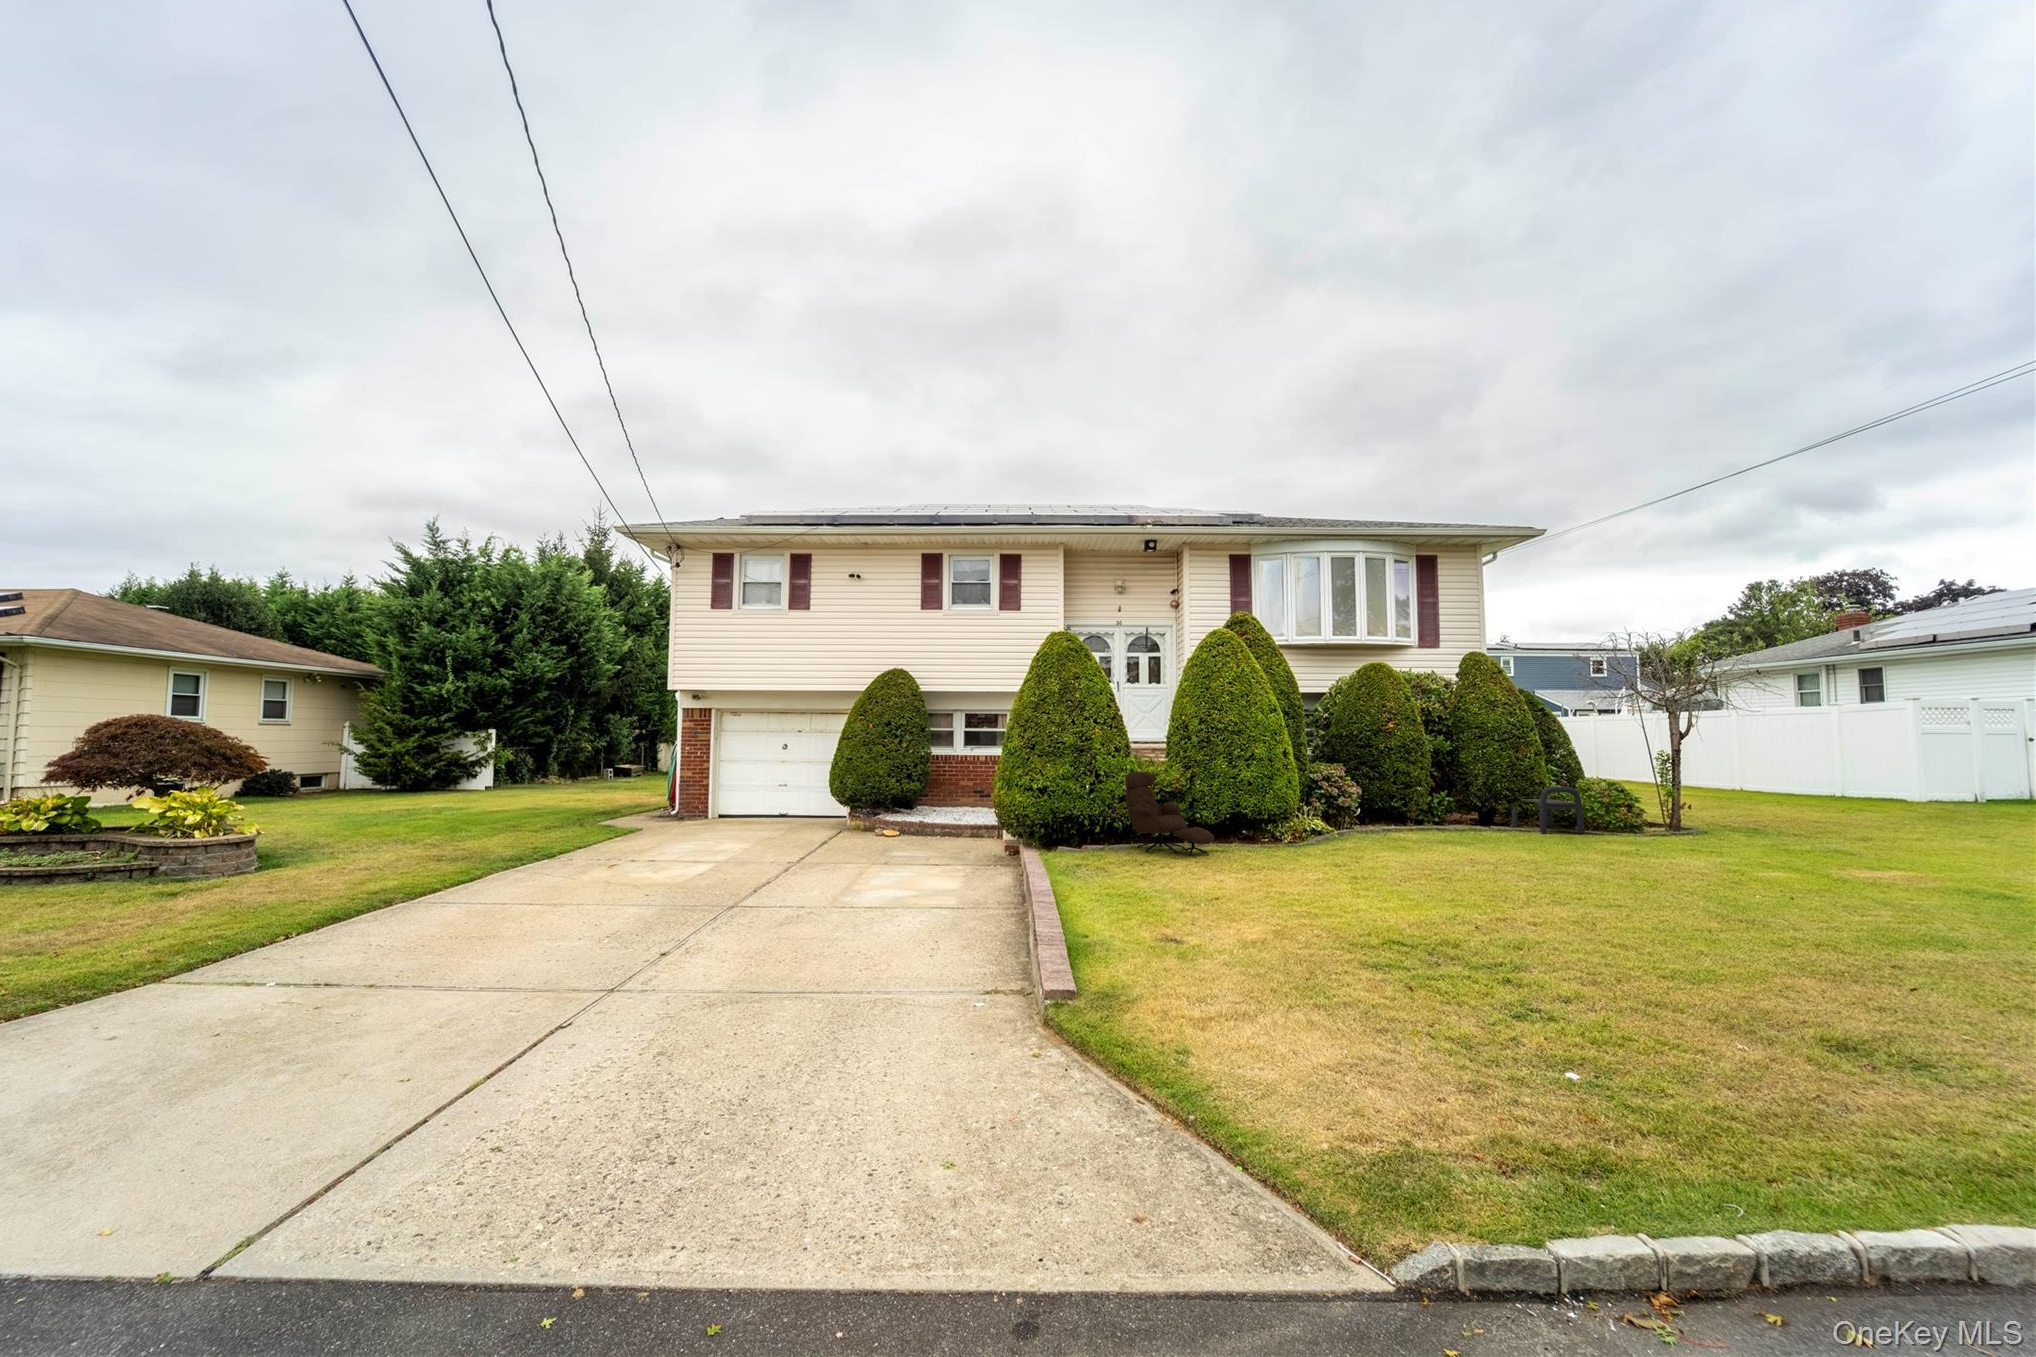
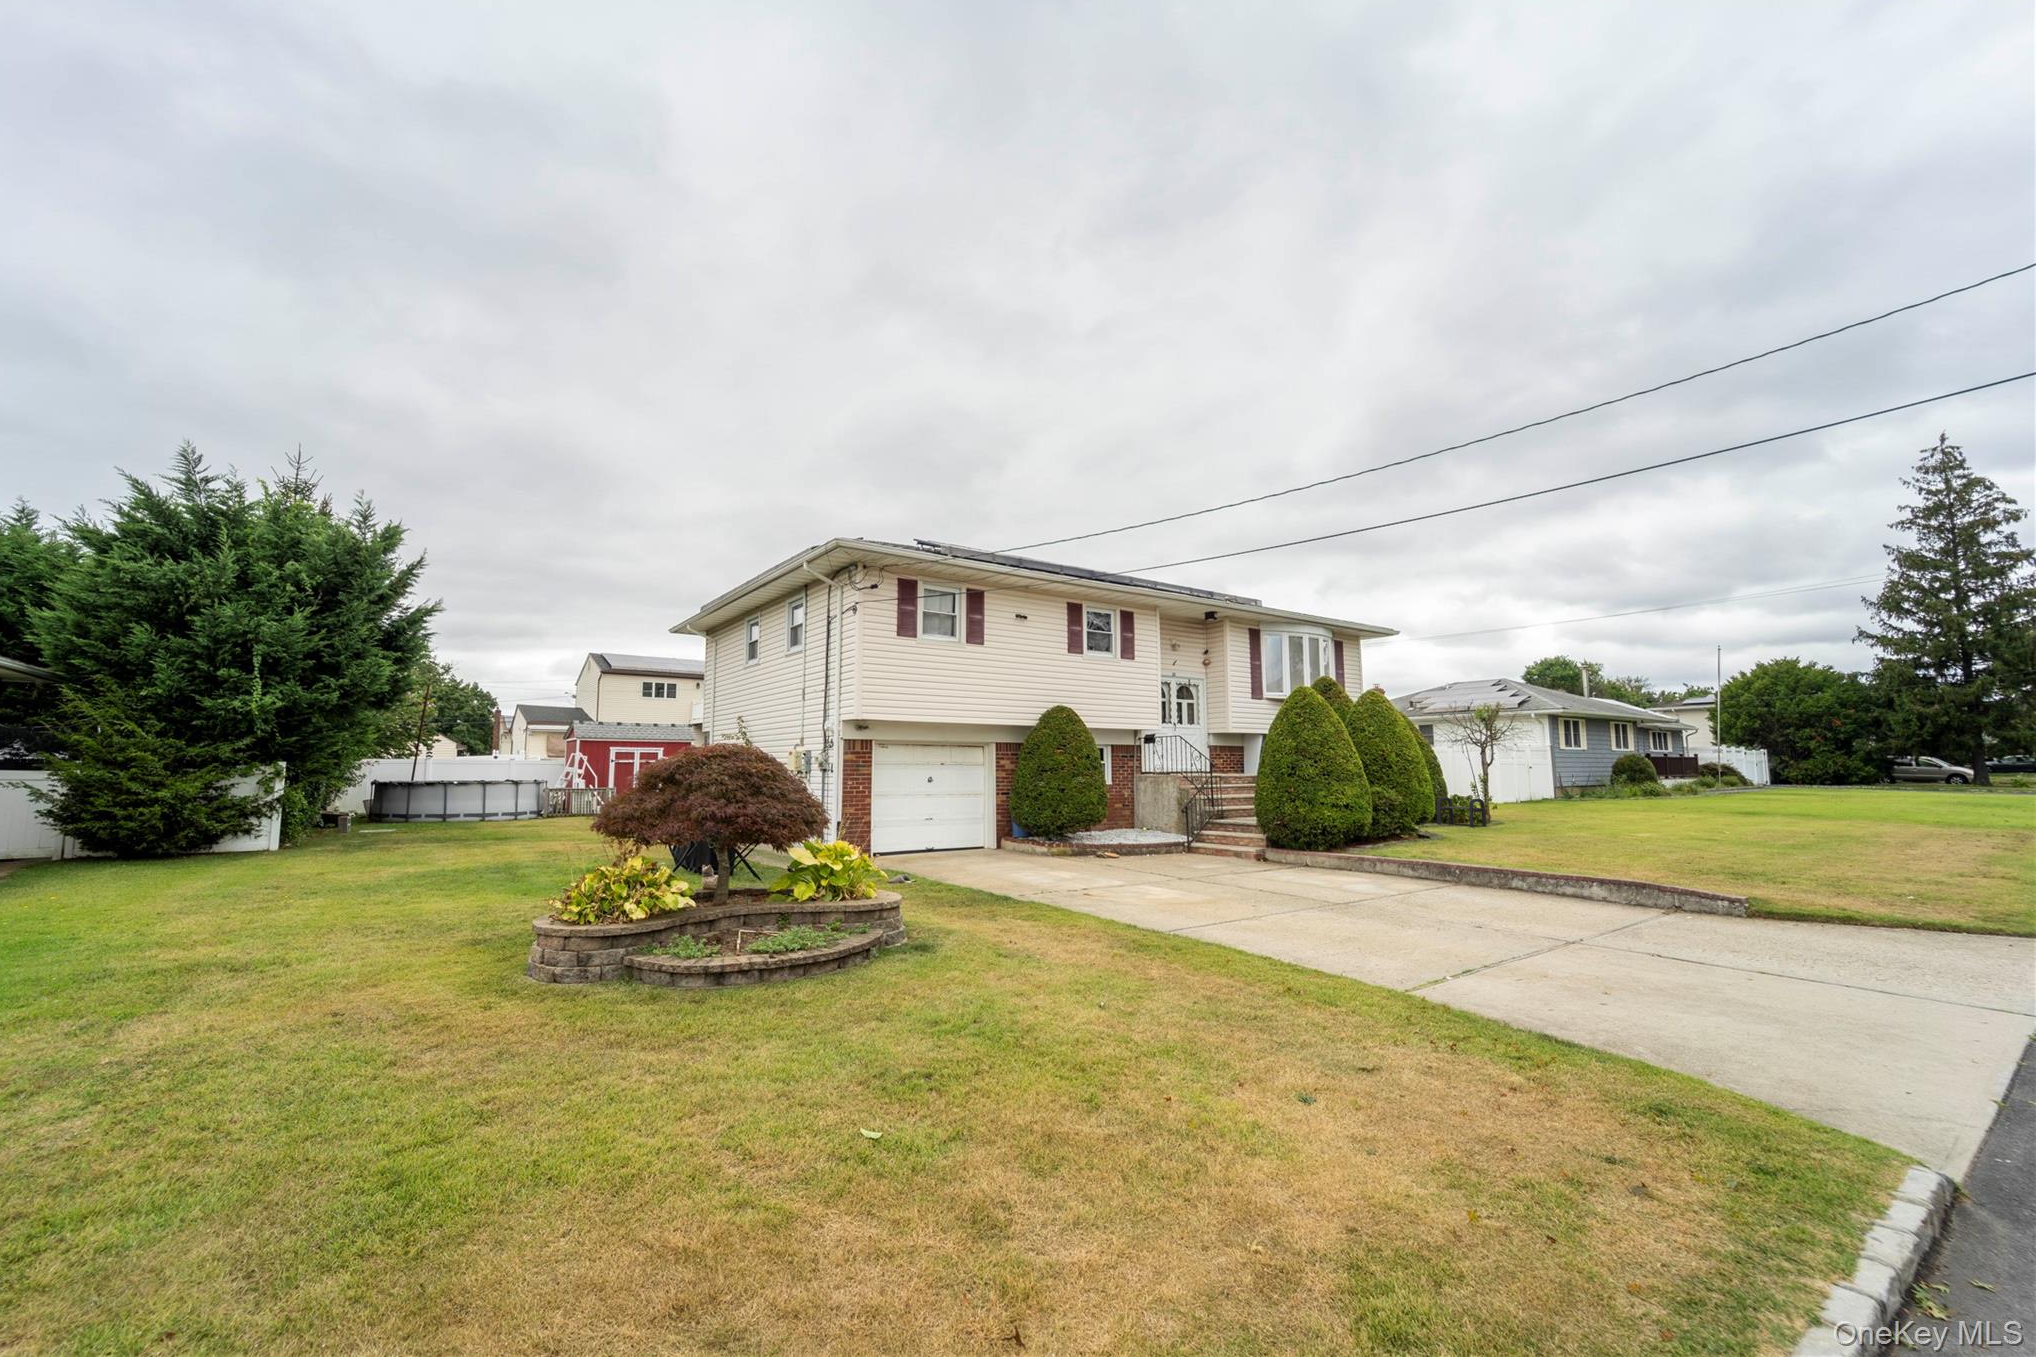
lounge chair: present [1125,772,1215,856] -> none [1357,795,1426,851]

